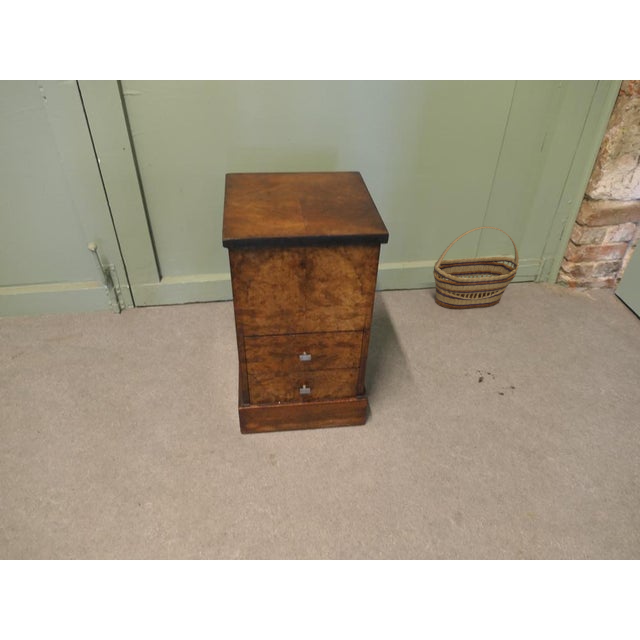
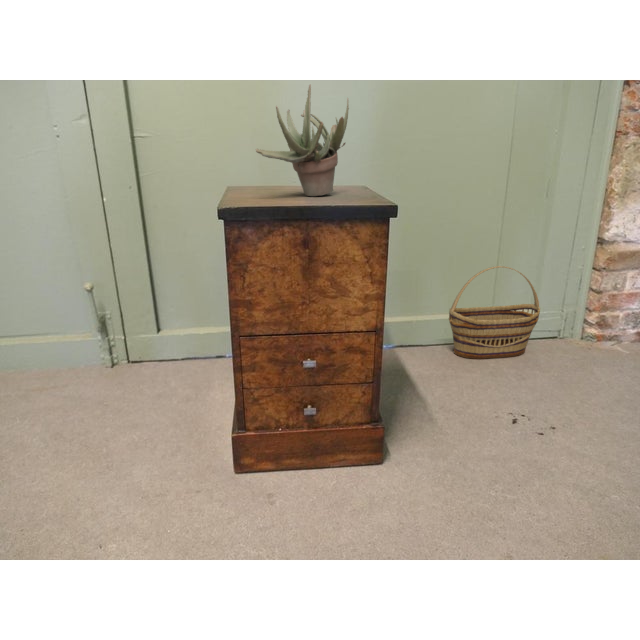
succulent plant: none [255,99,347,199] -> present [256,85,349,196]

